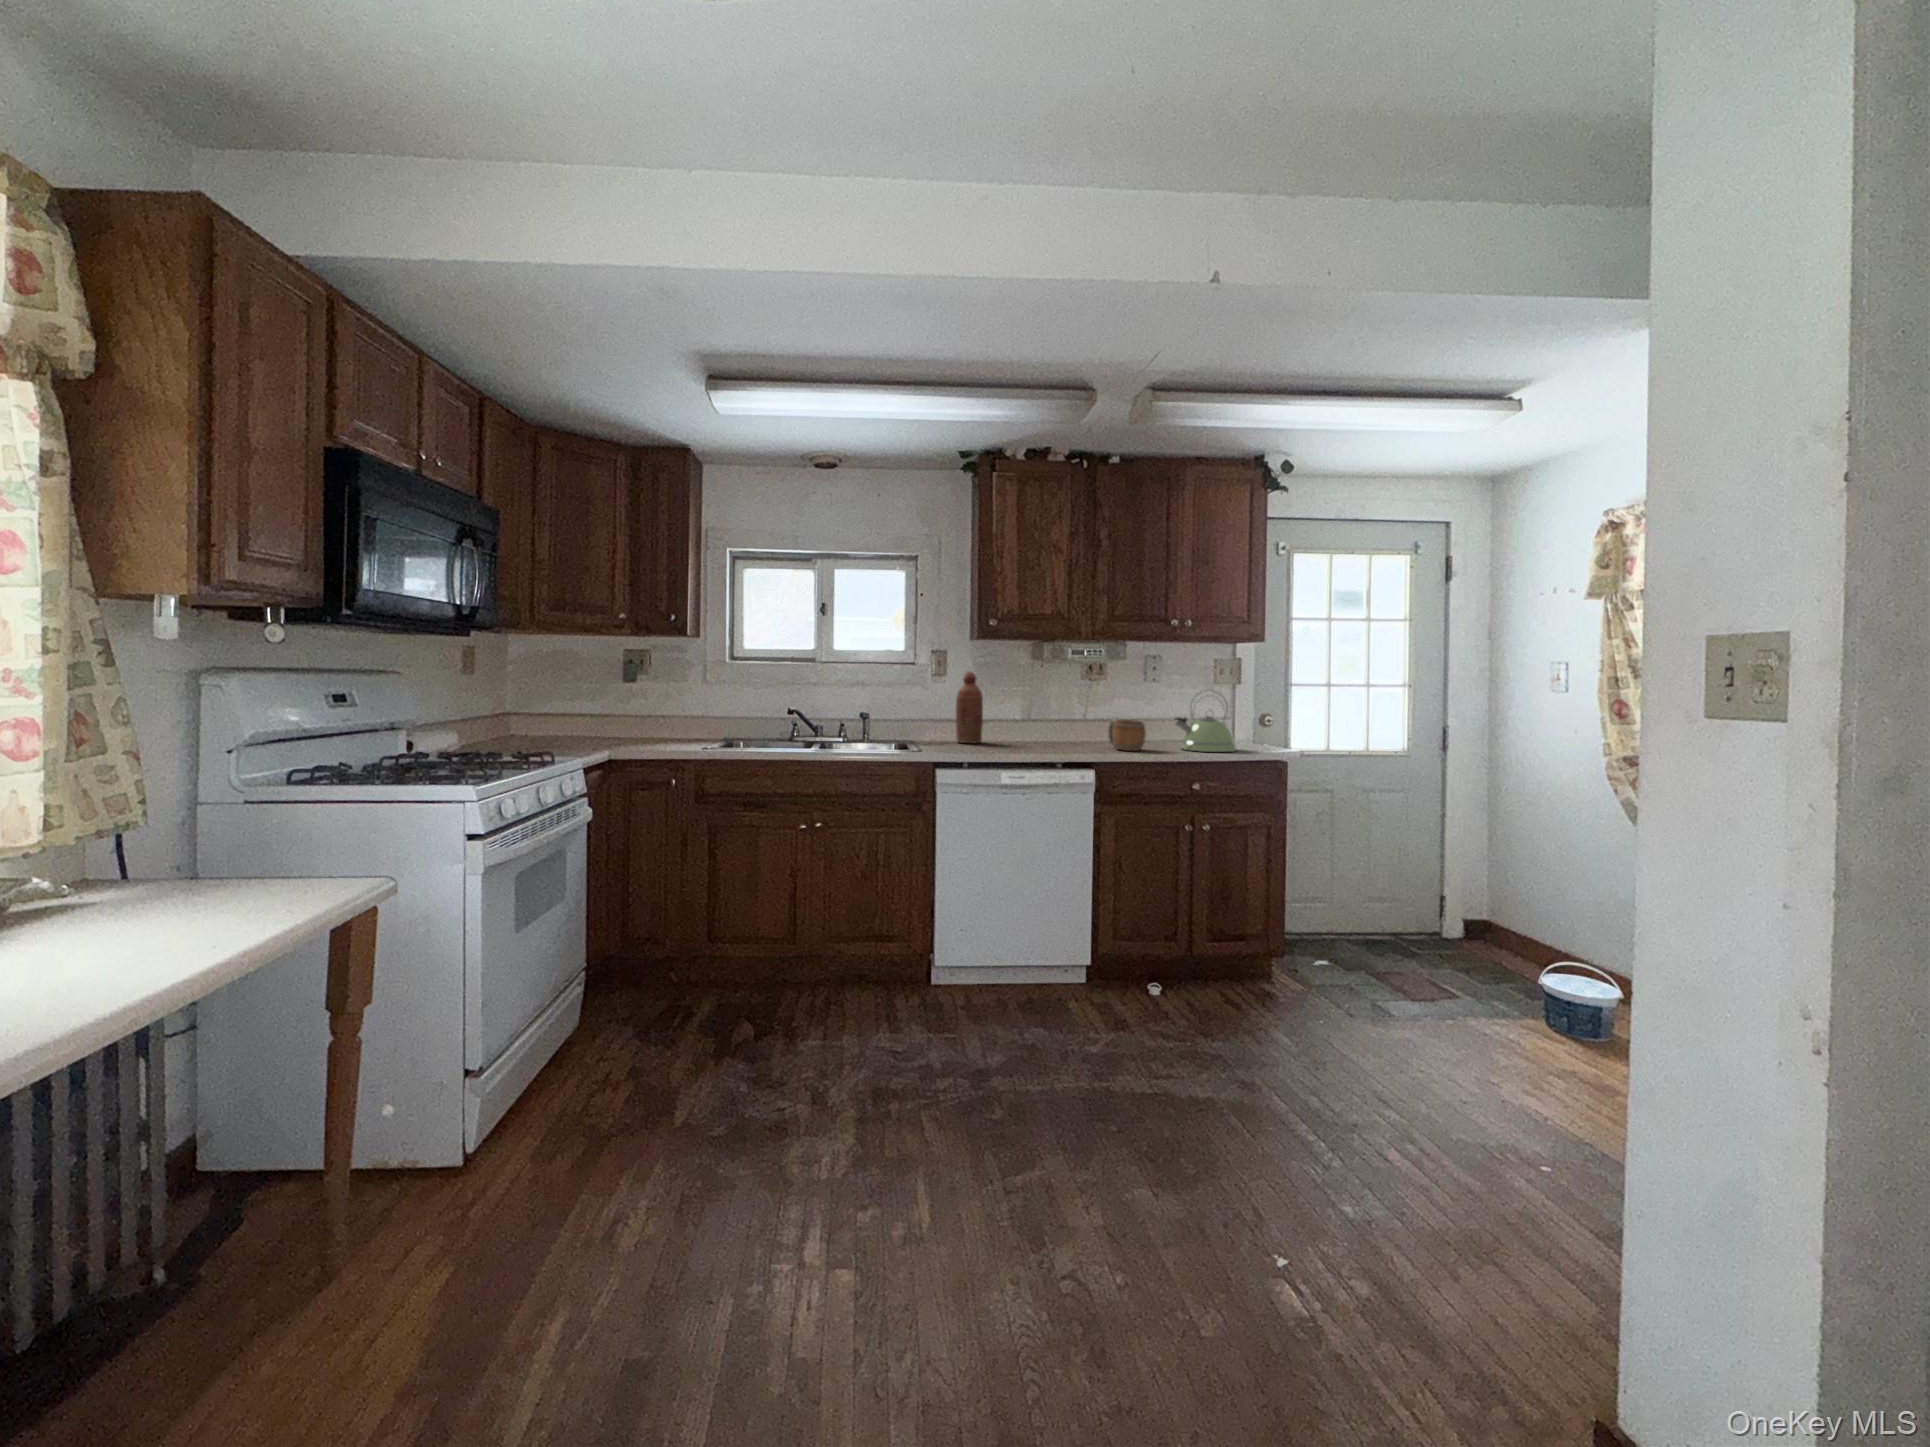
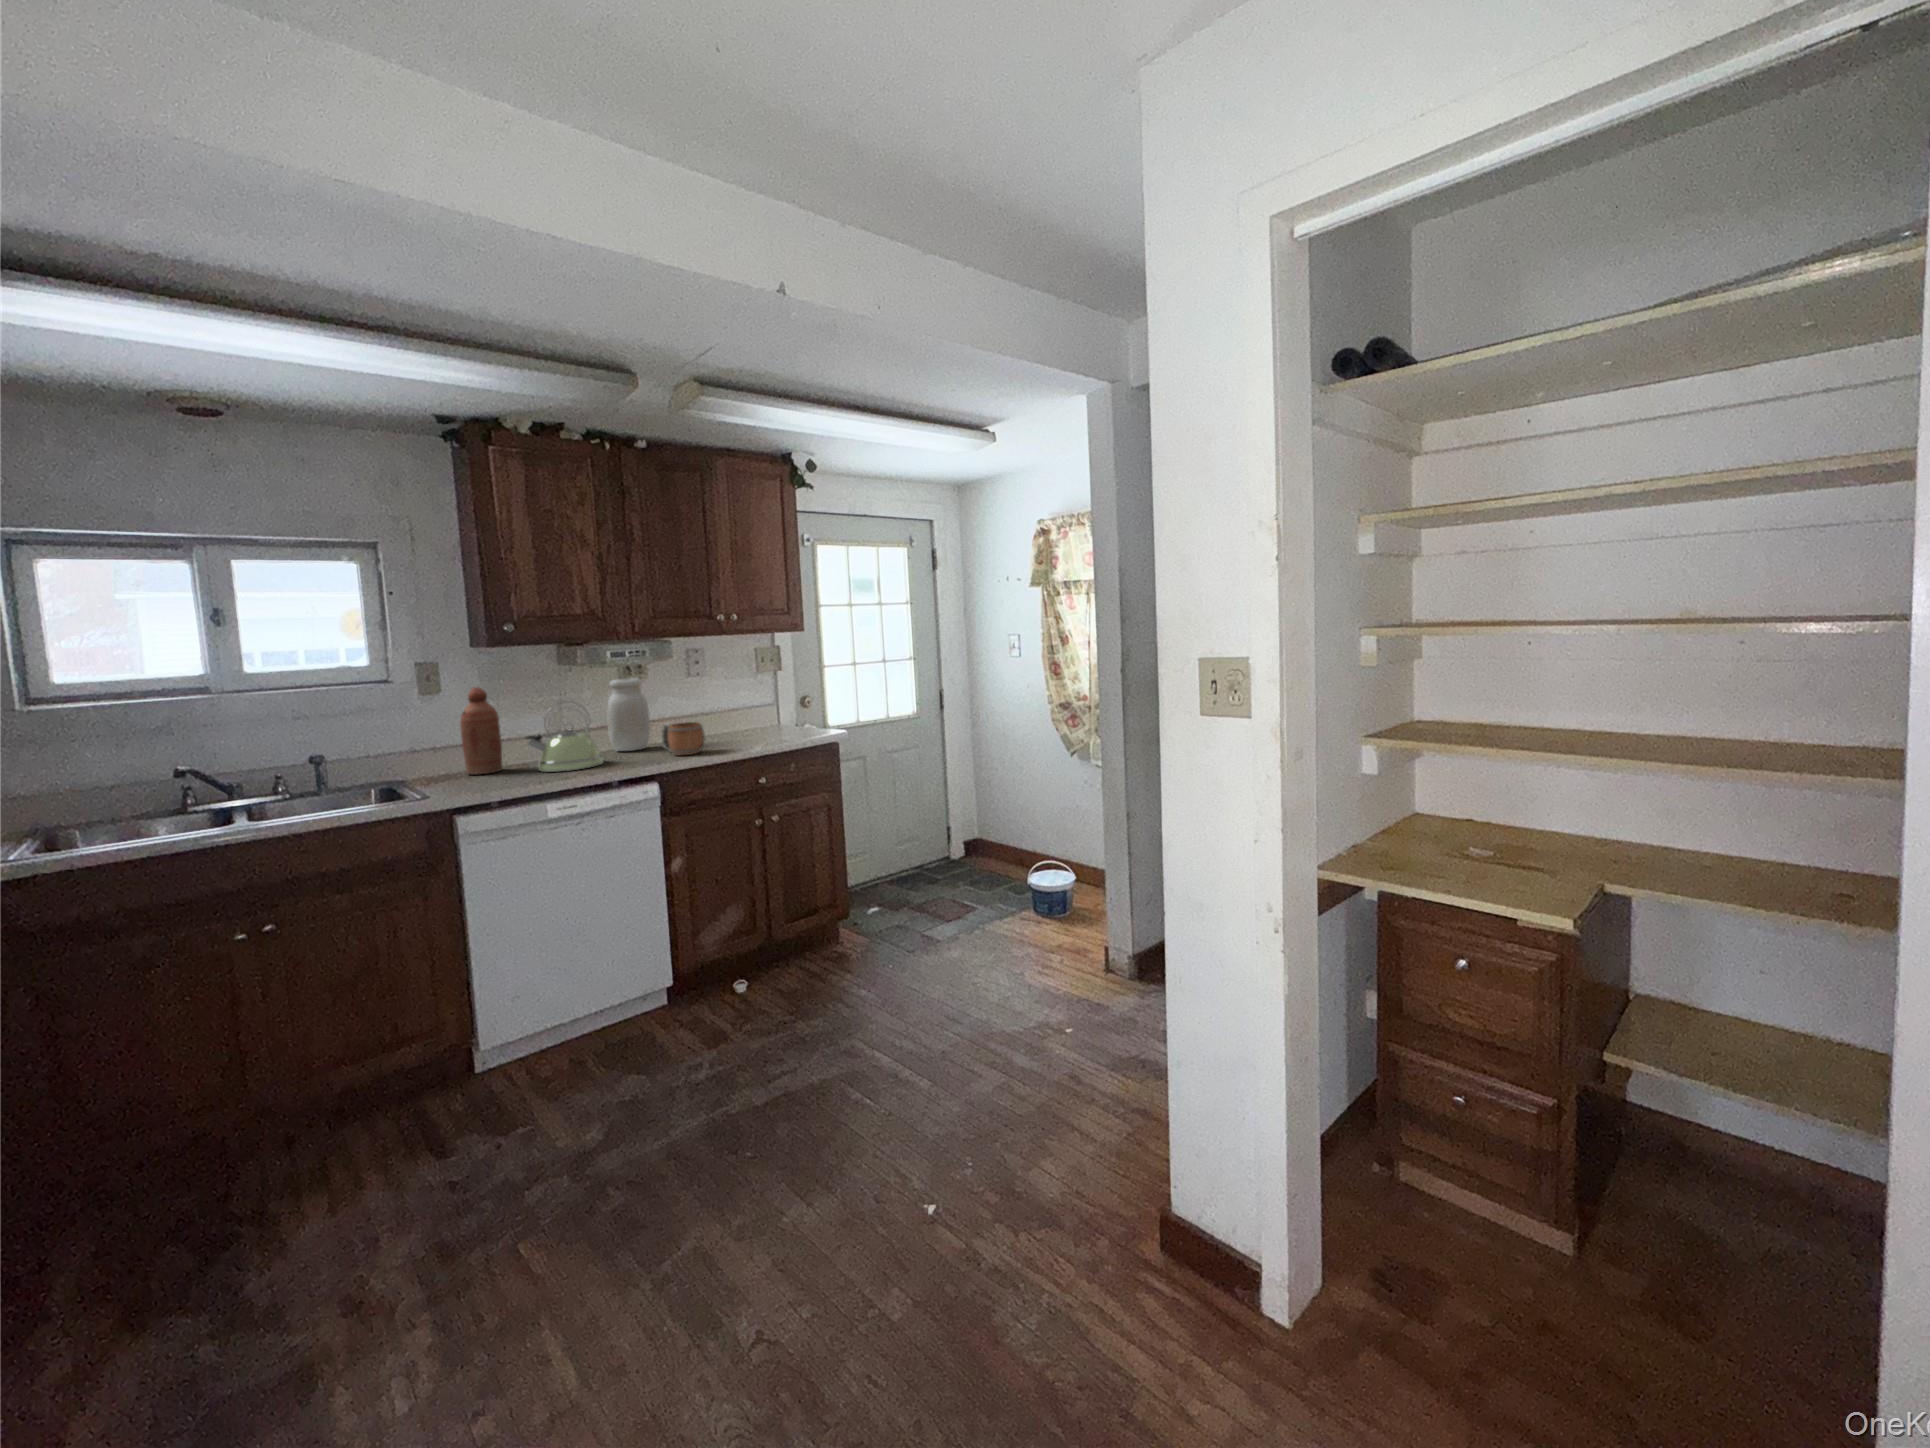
jar: none [1066,676,1102,743] -> present [607,678,650,751]
kettle: present [1175,693,1236,752] -> present [527,712,603,772]

